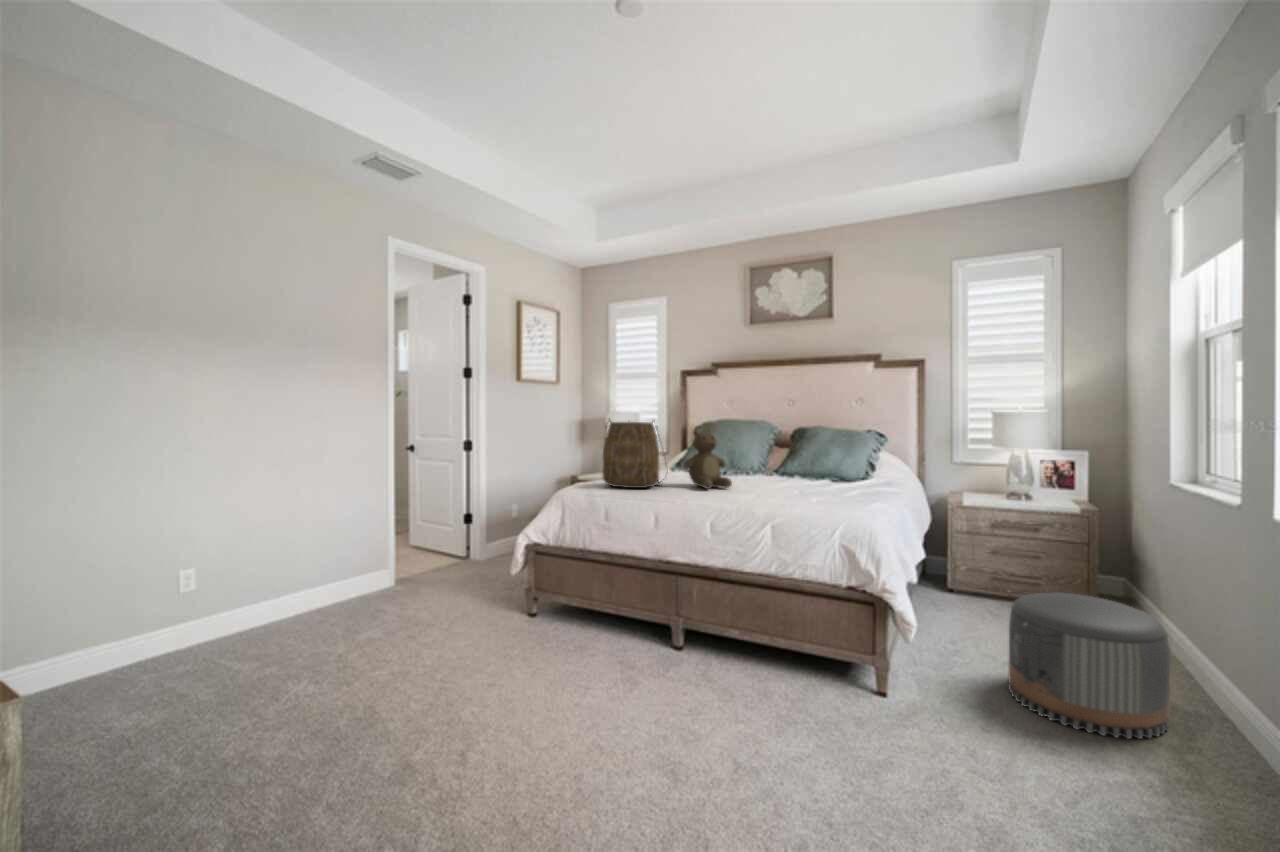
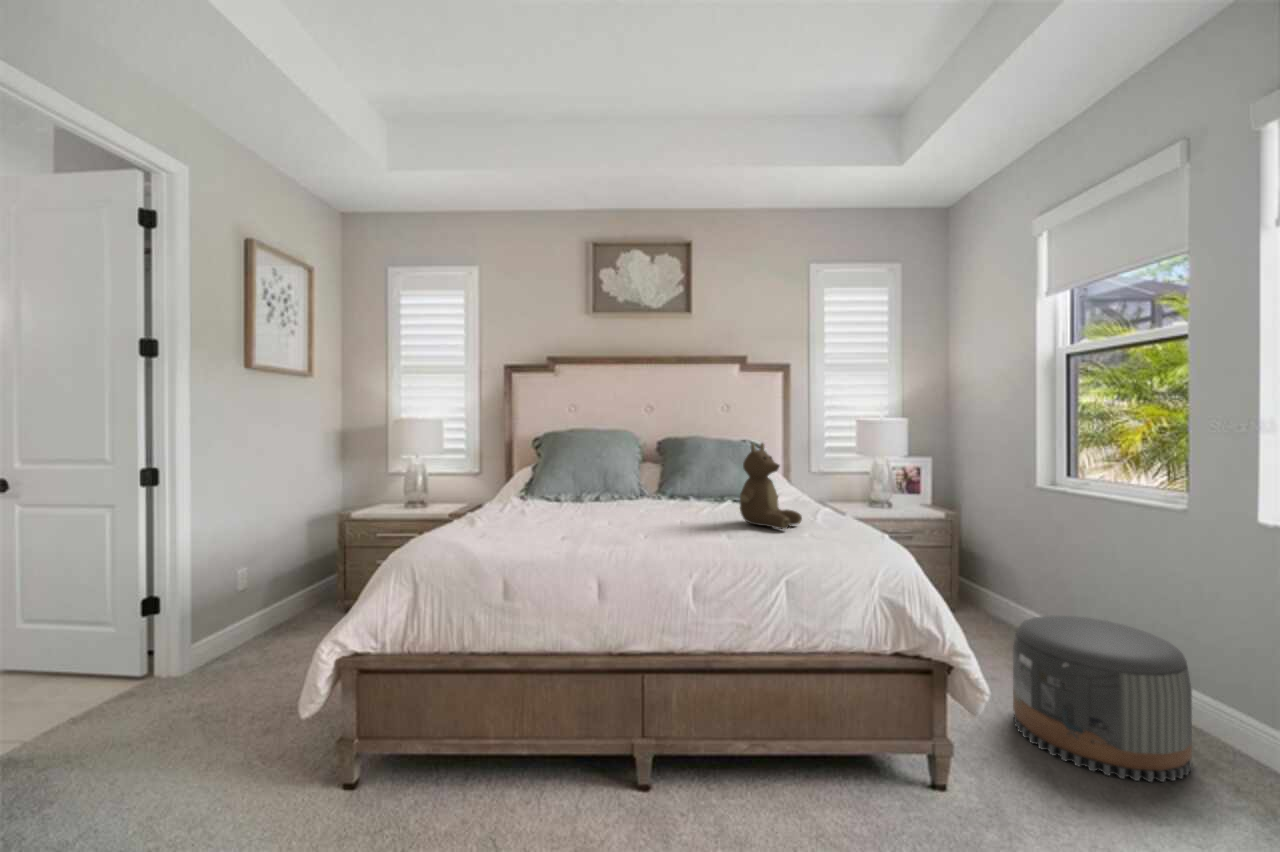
tote bag: present [603,418,664,488] -> none [468,429,571,537]
teddy bear: present [683,428,732,489] -> present [740,443,802,529]

